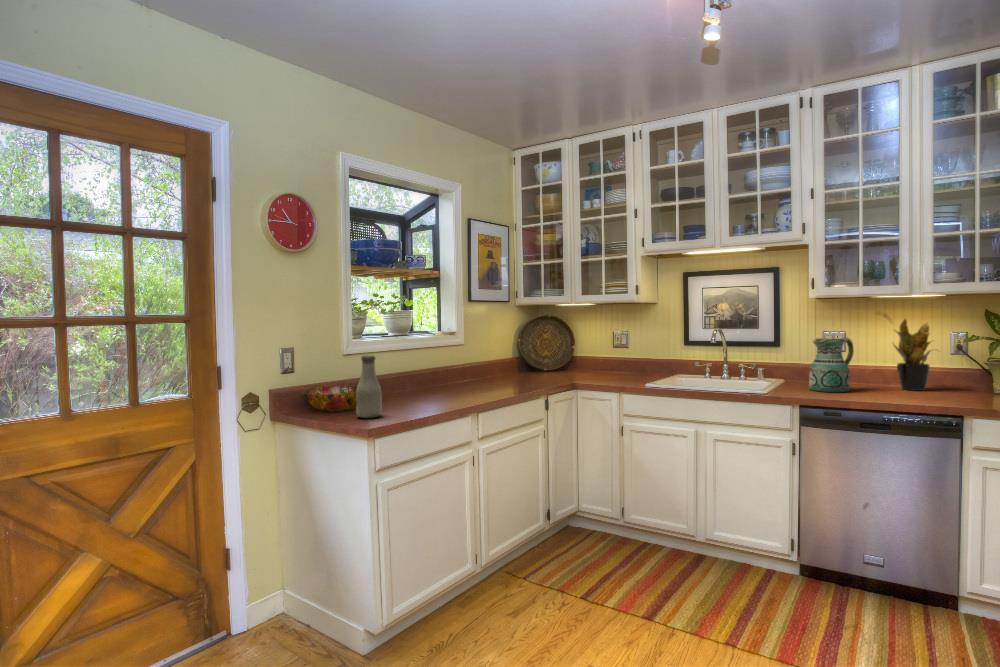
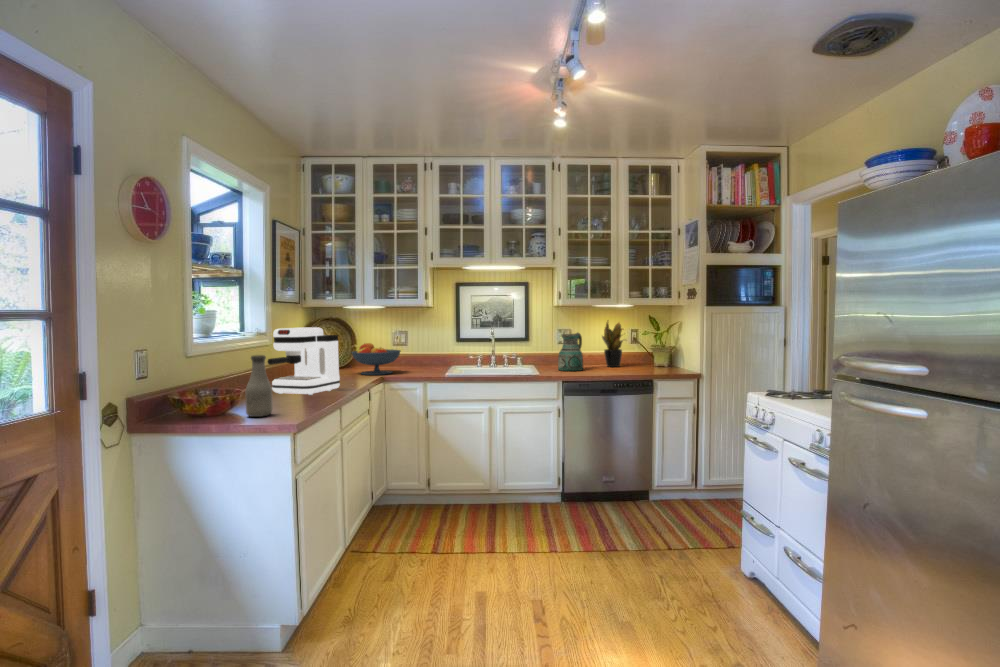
coffee maker: none [421,327,498,398] -> present [268,327,340,395]
fruit bowl: none [550,343,604,379] -> present [352,343,401,375]

